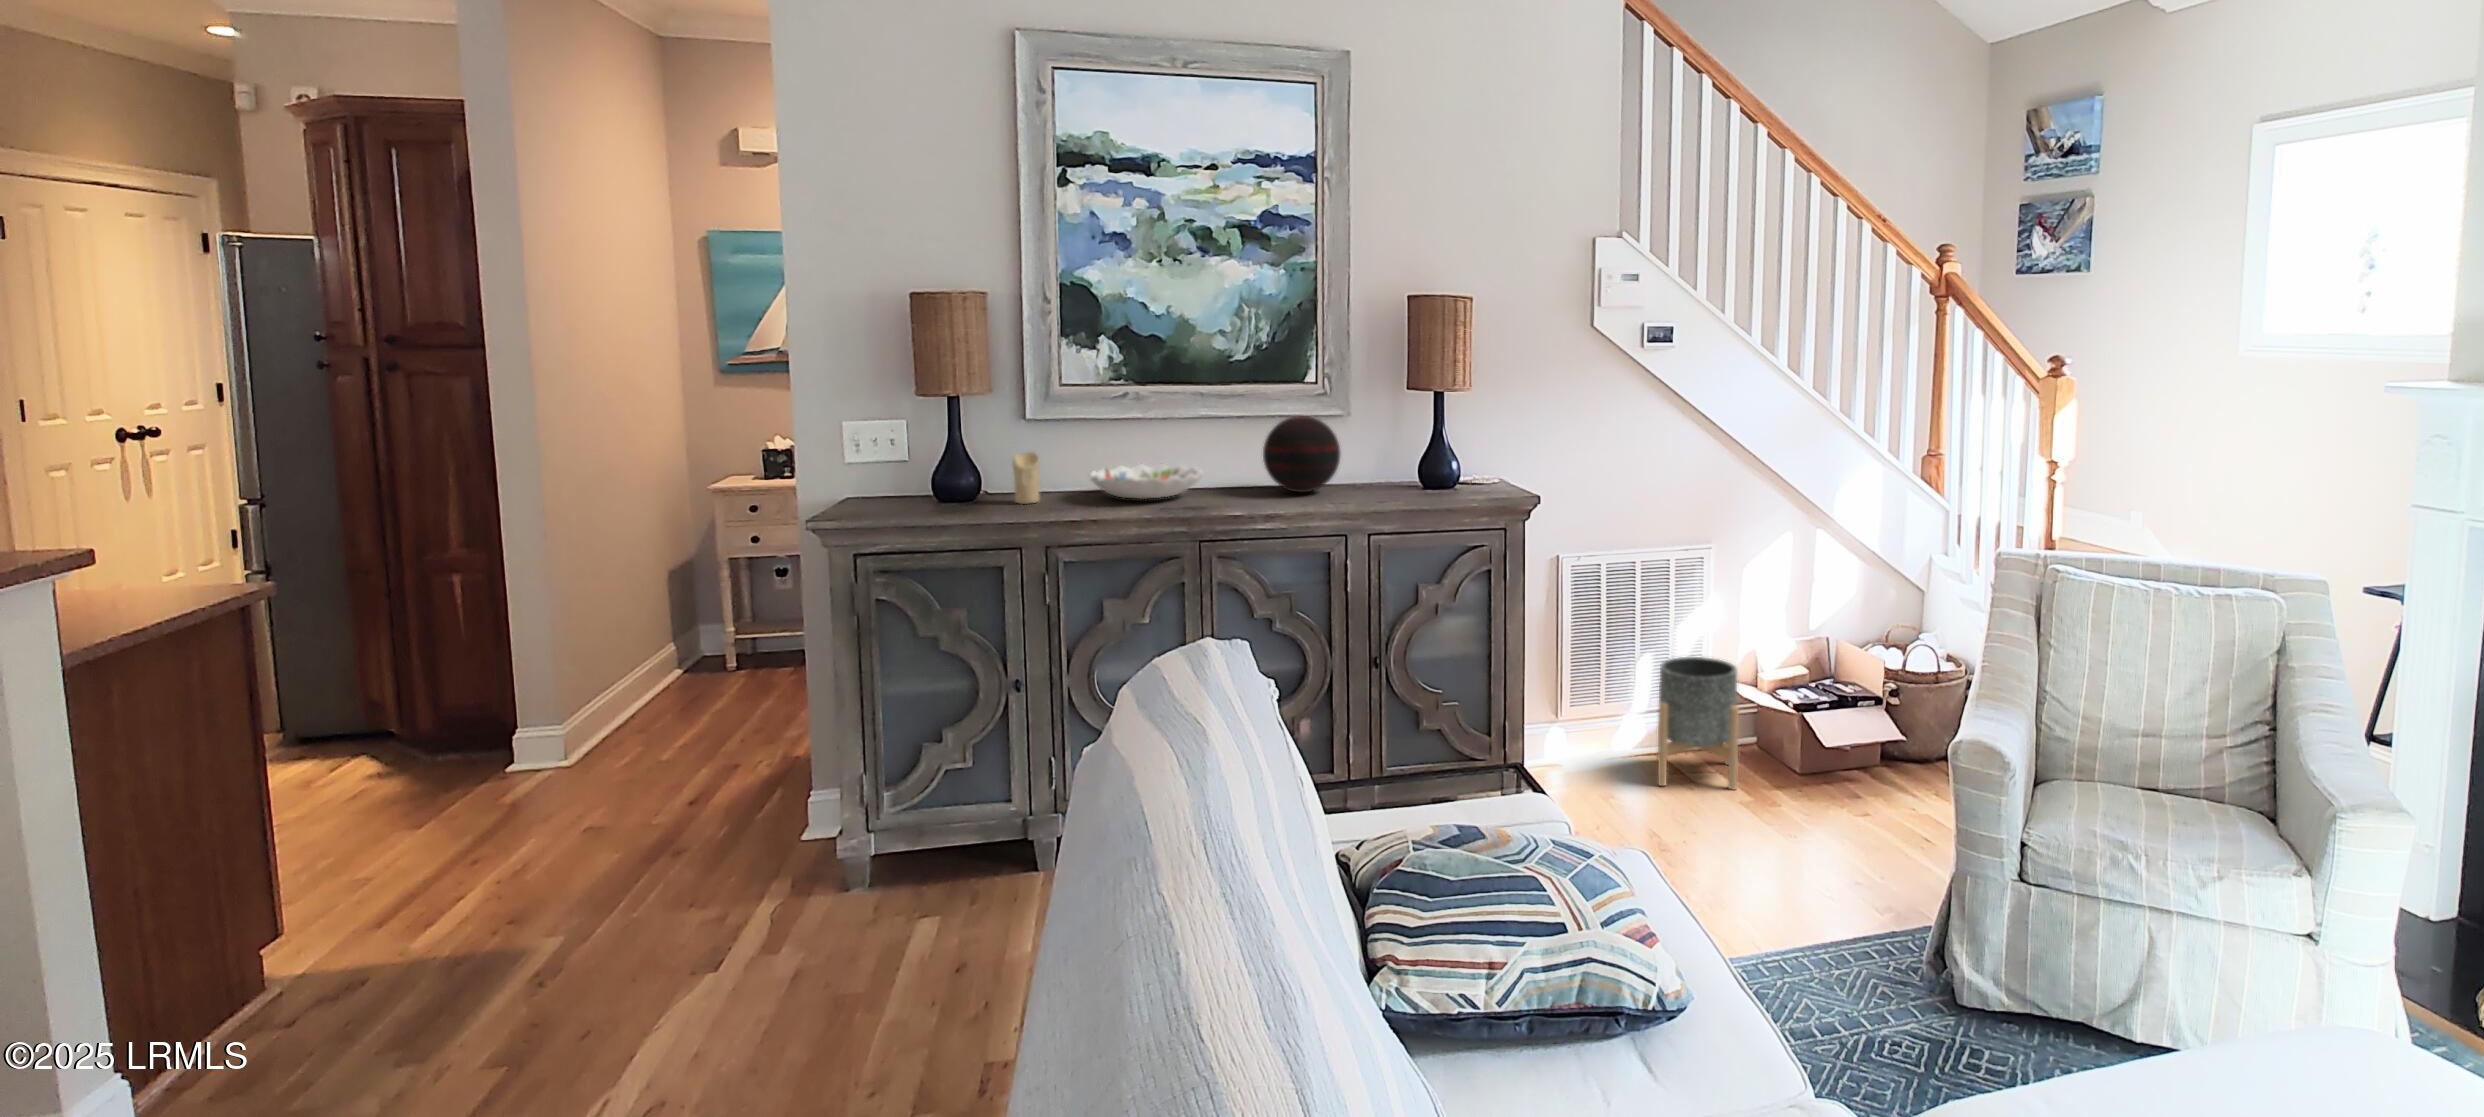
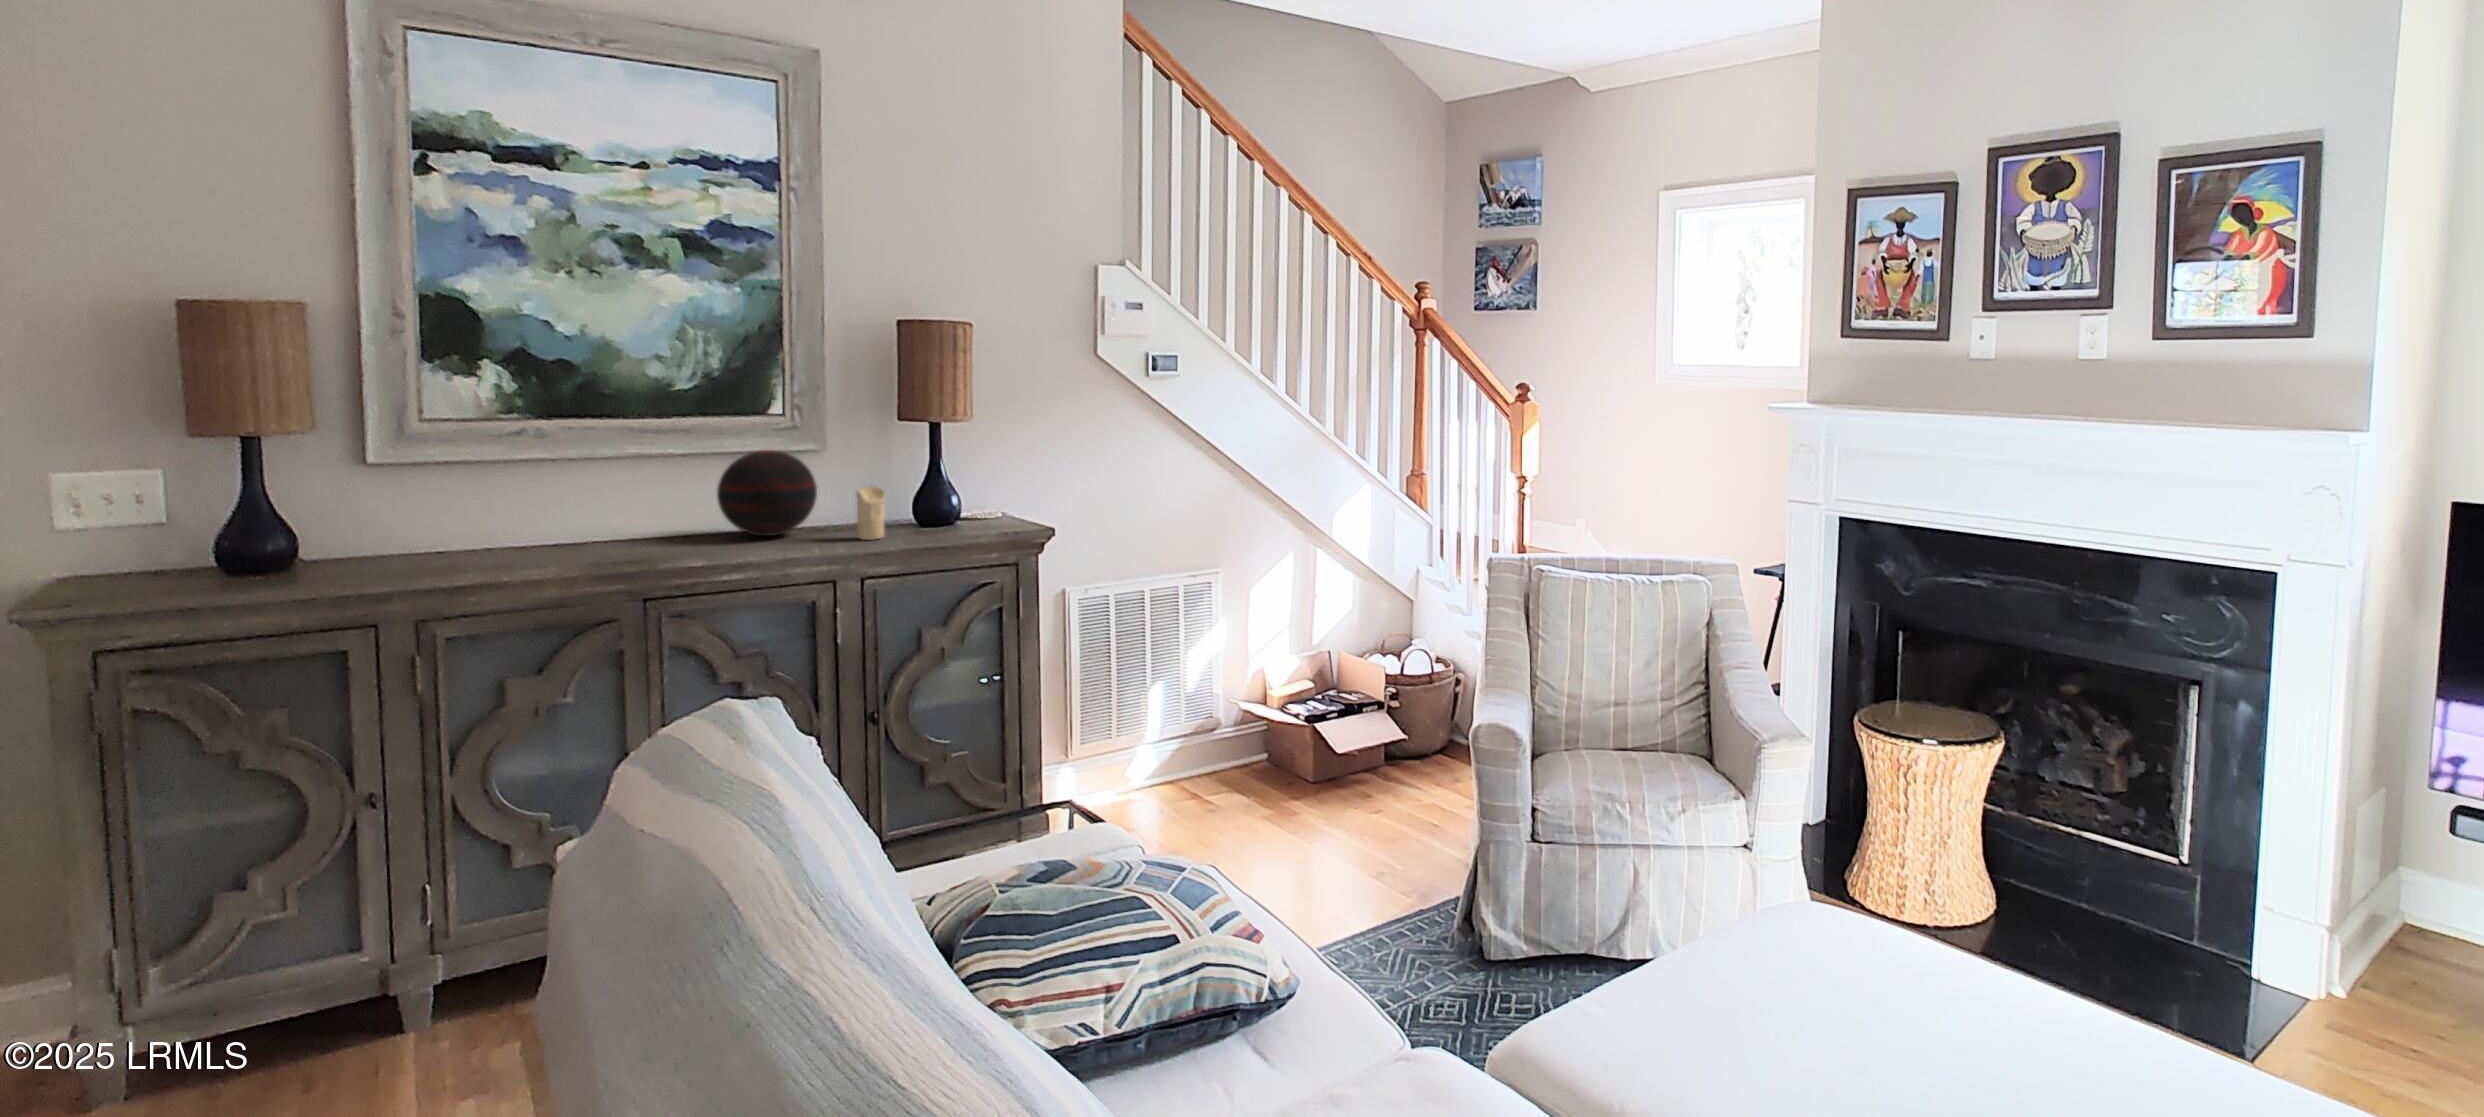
candle: present [1012,452,1040,504] -> present [856,486,886,540]
decorative bowl: present [1089,464,1203,499] -> none [472,510,639,551]
planter: present [1658,657,1739,790] -> none [1169,680,1252,812]

